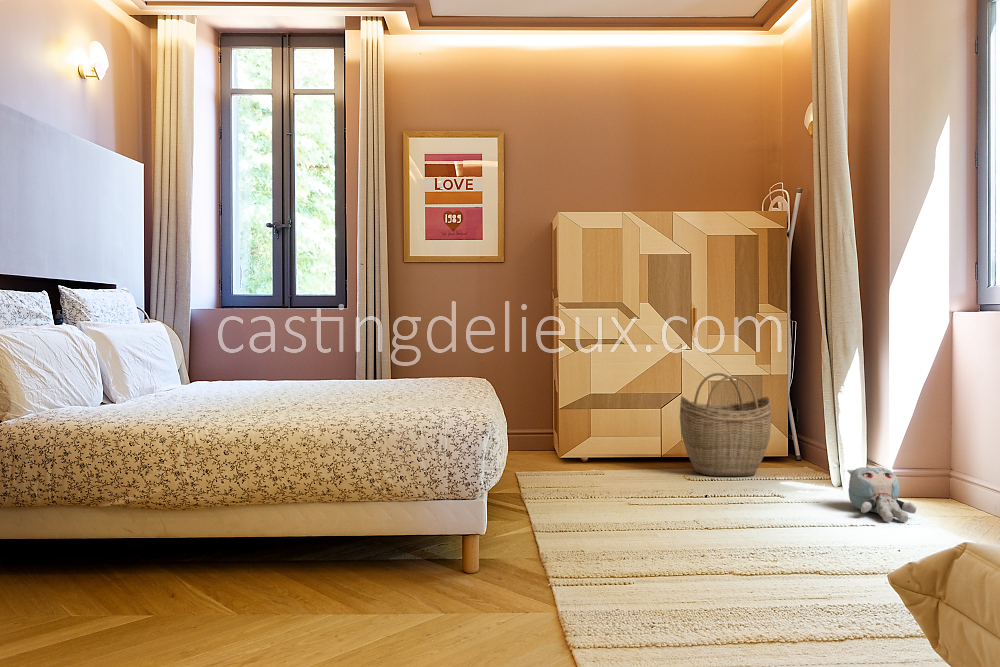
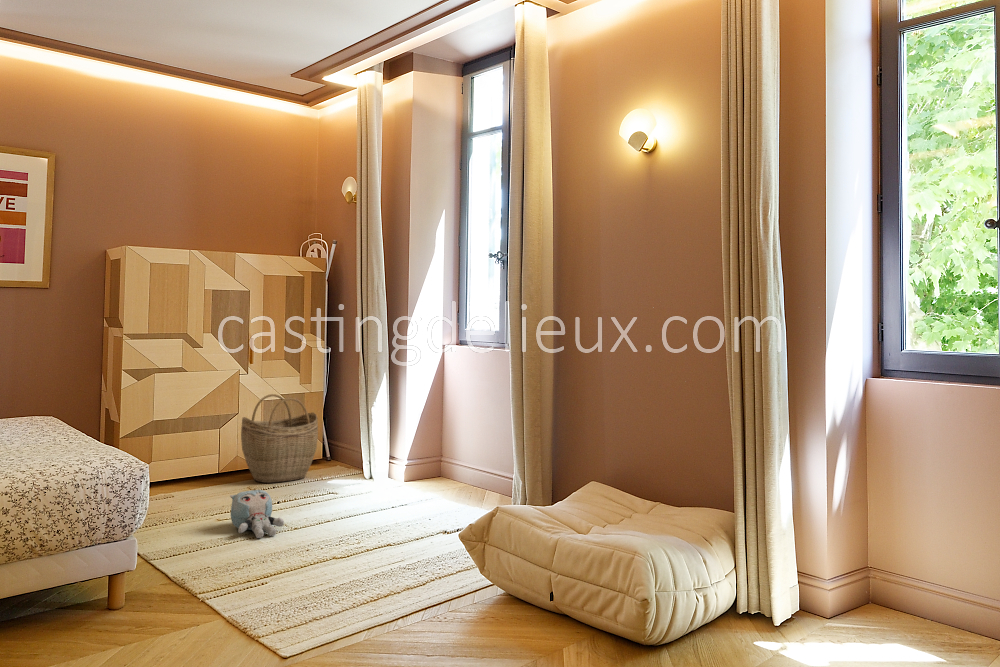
plush toy: present [847,467,917,522] -> present [230,490,284,538]

